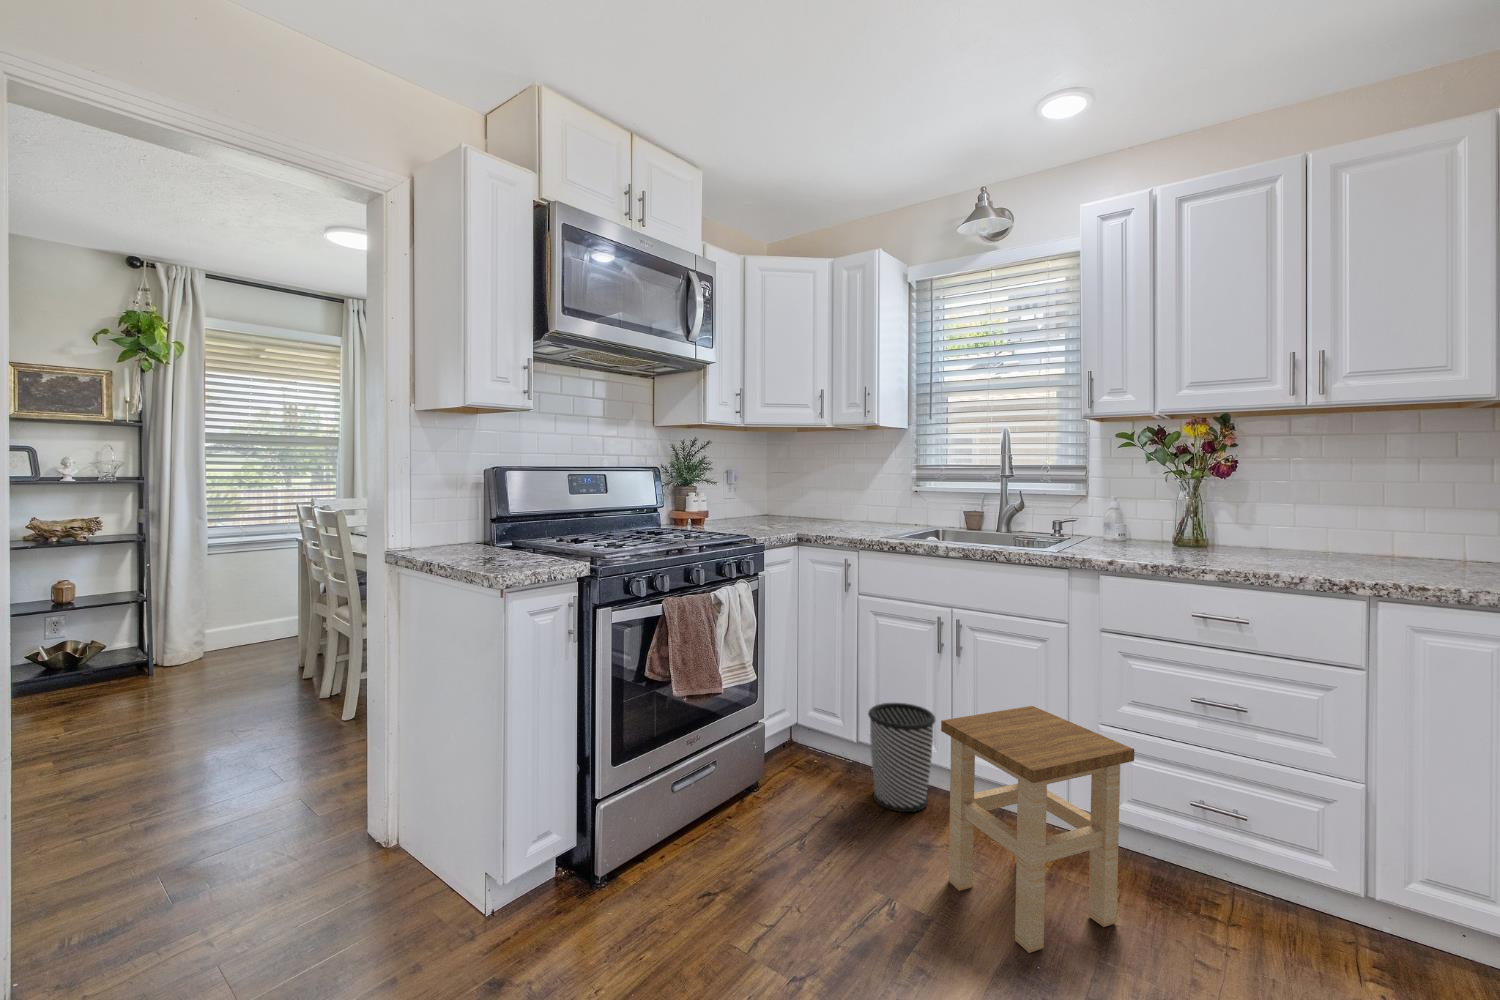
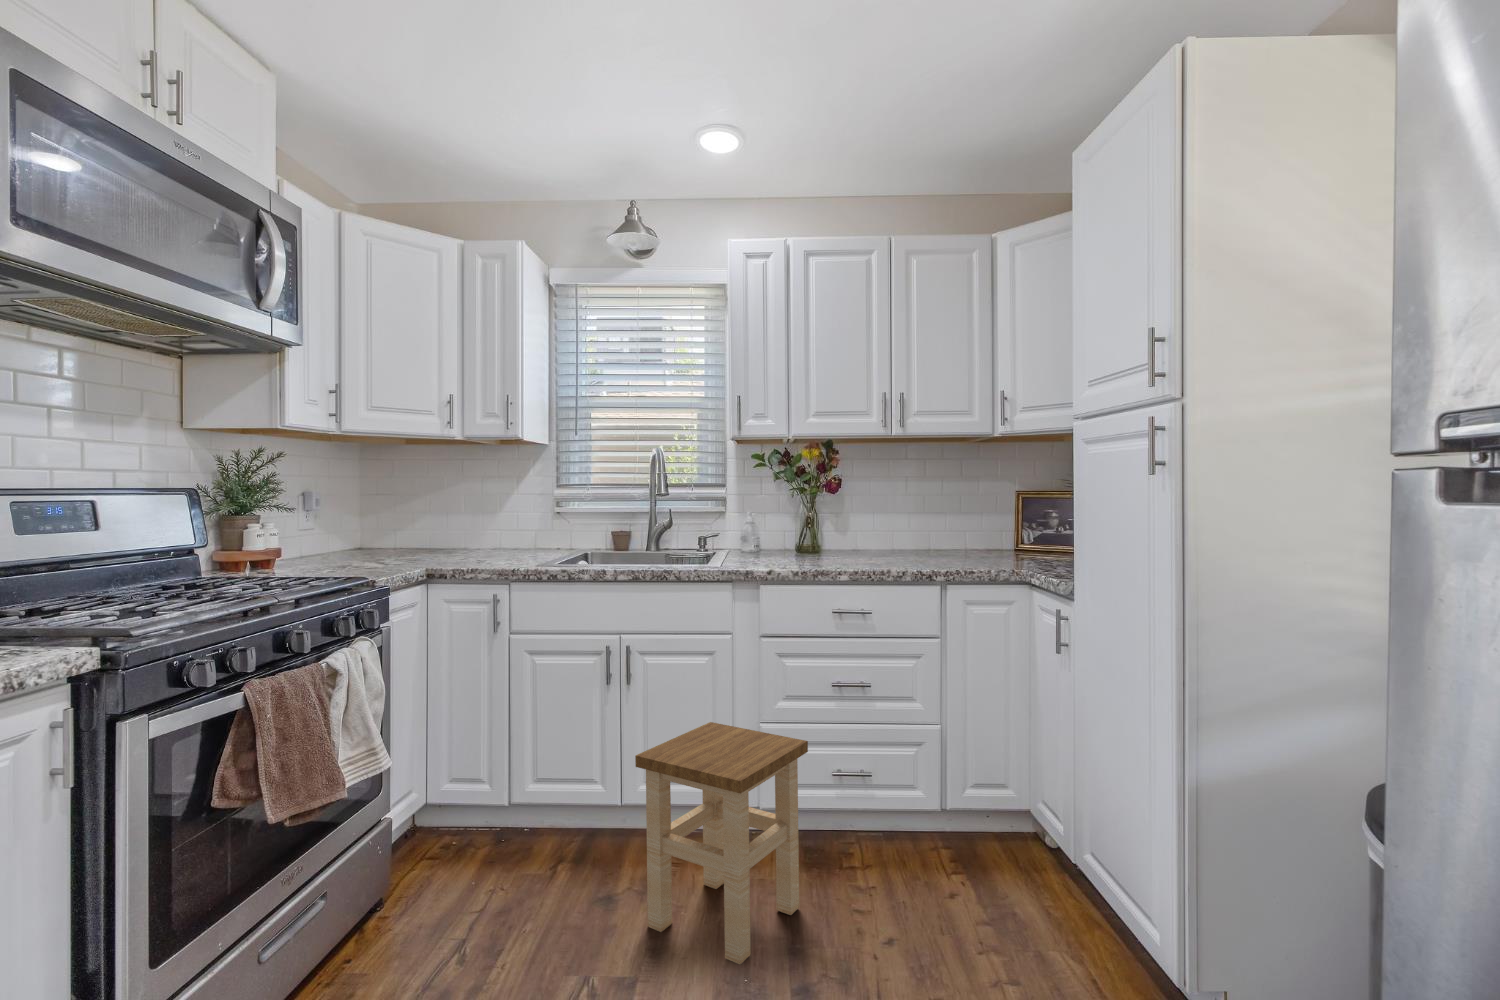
wastebasket: present [868,703,935,812] -> none [532,750,608,874]

